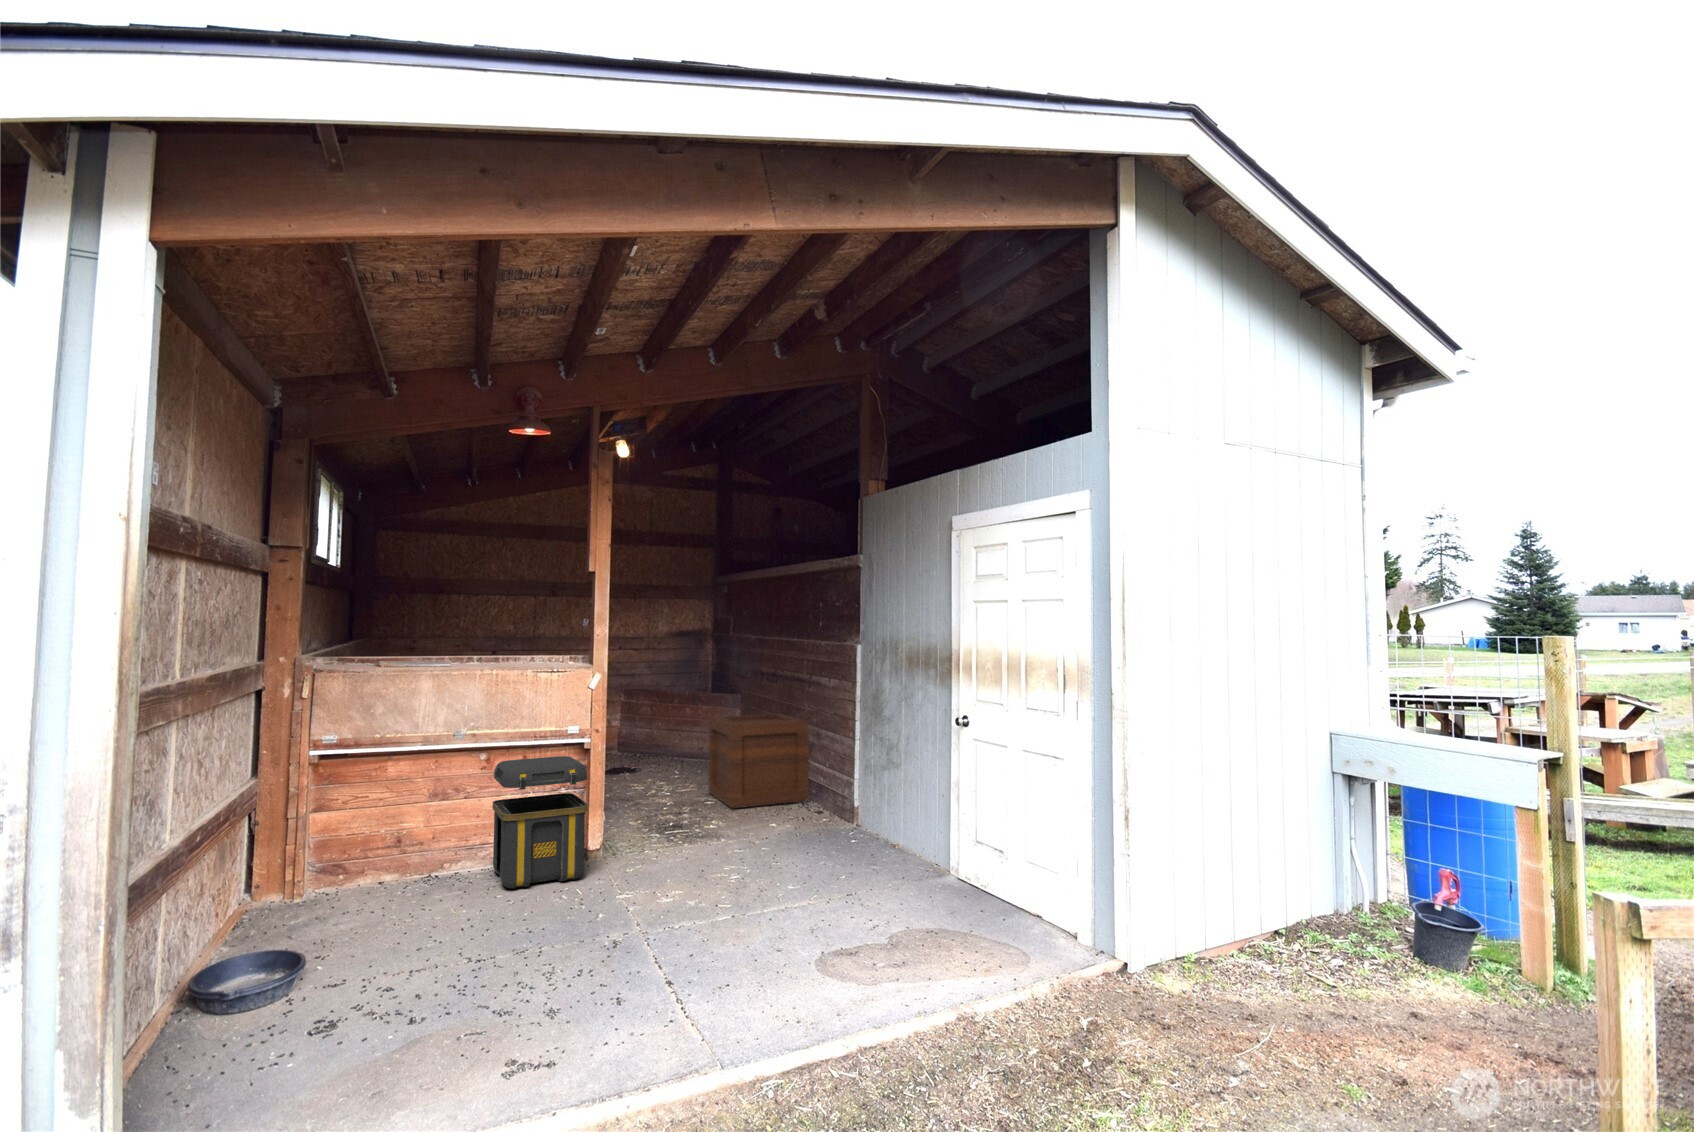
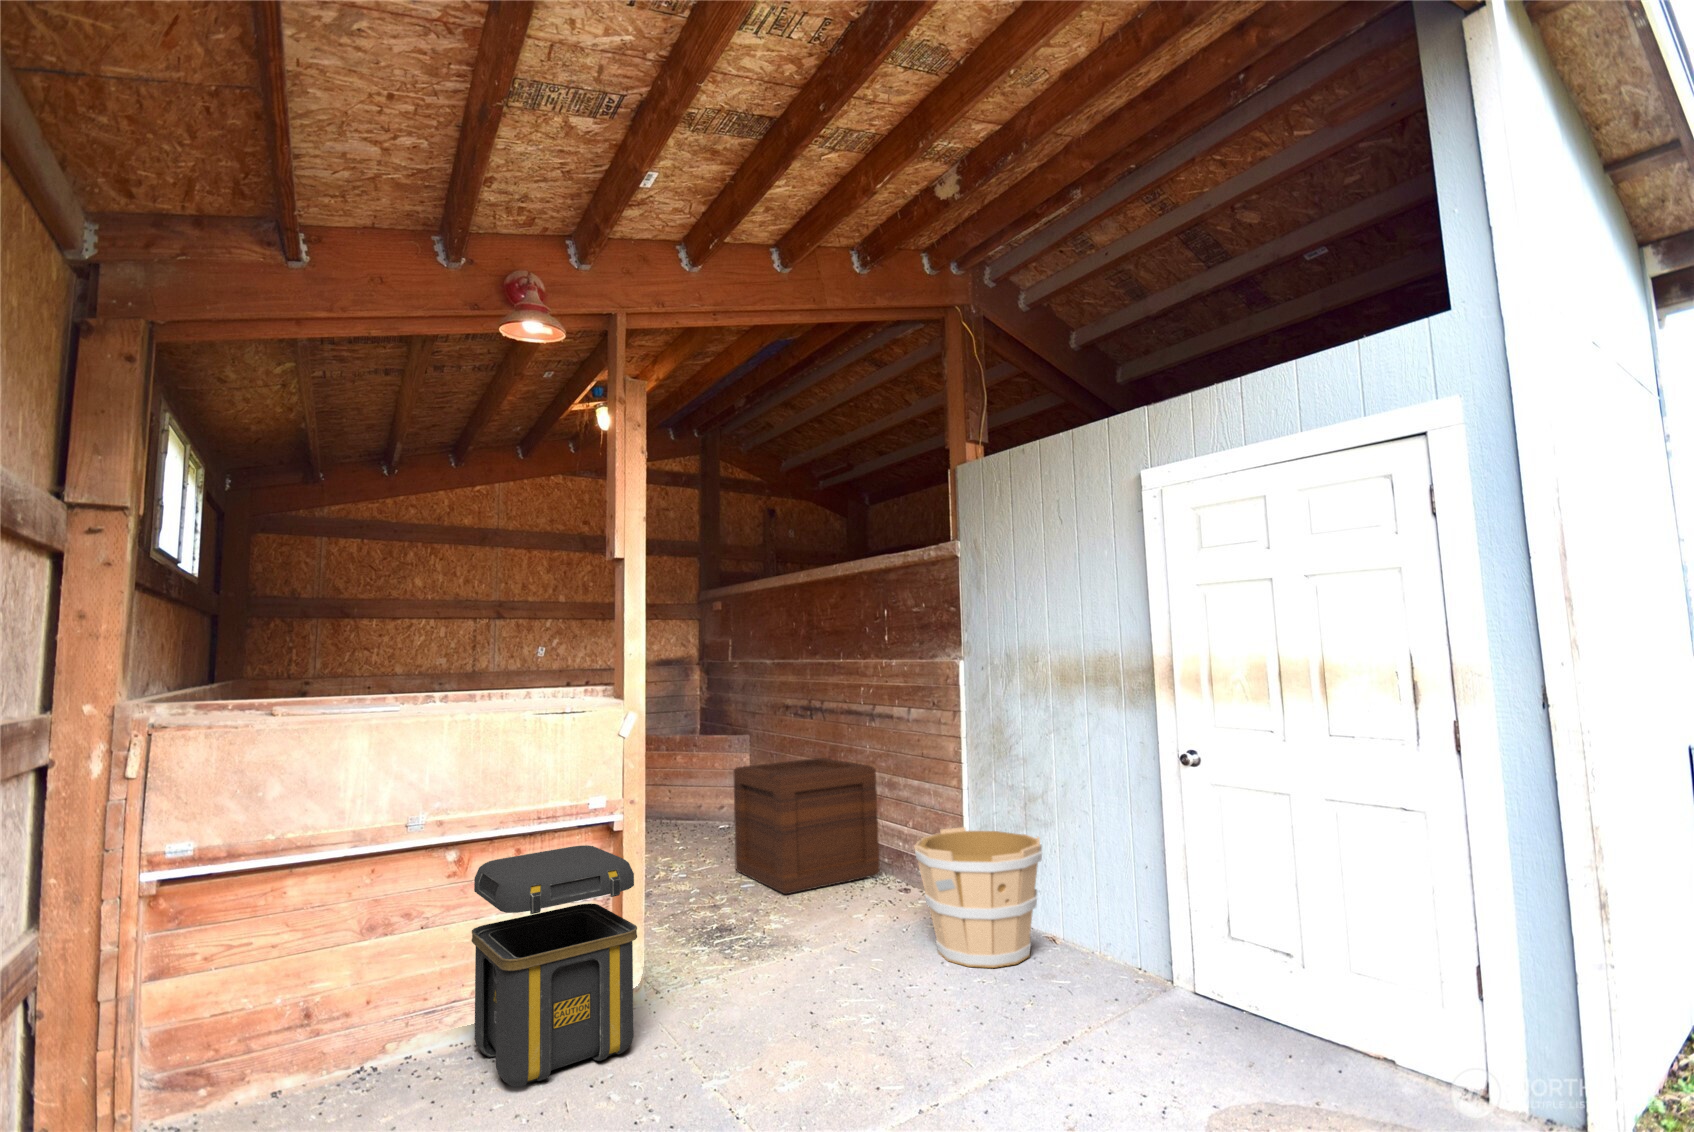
wooden bucket: none [796,764,886,856] -> present [915,827,1042,968]

